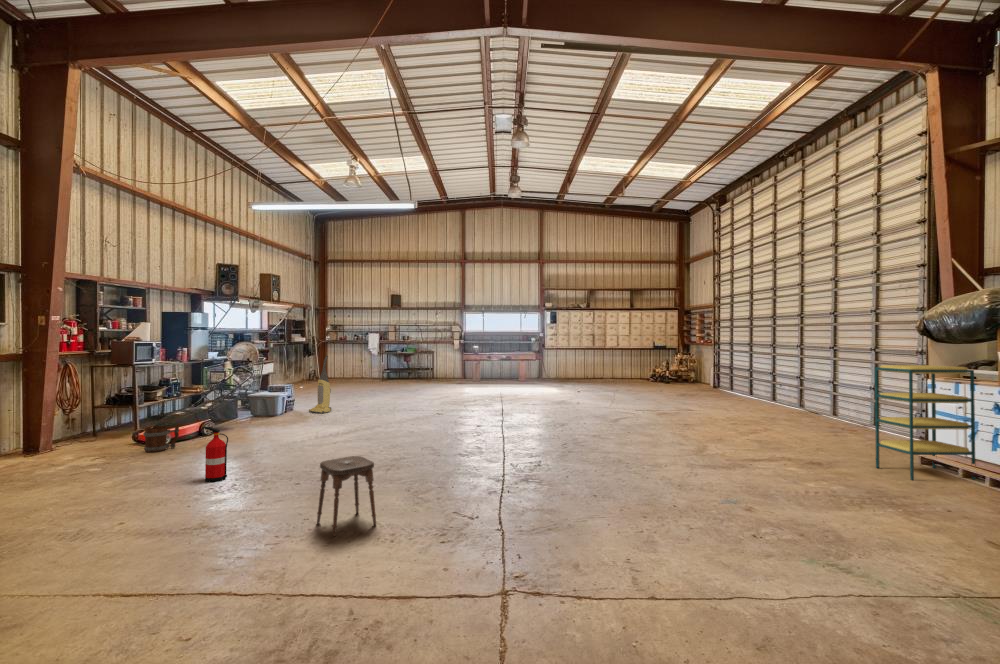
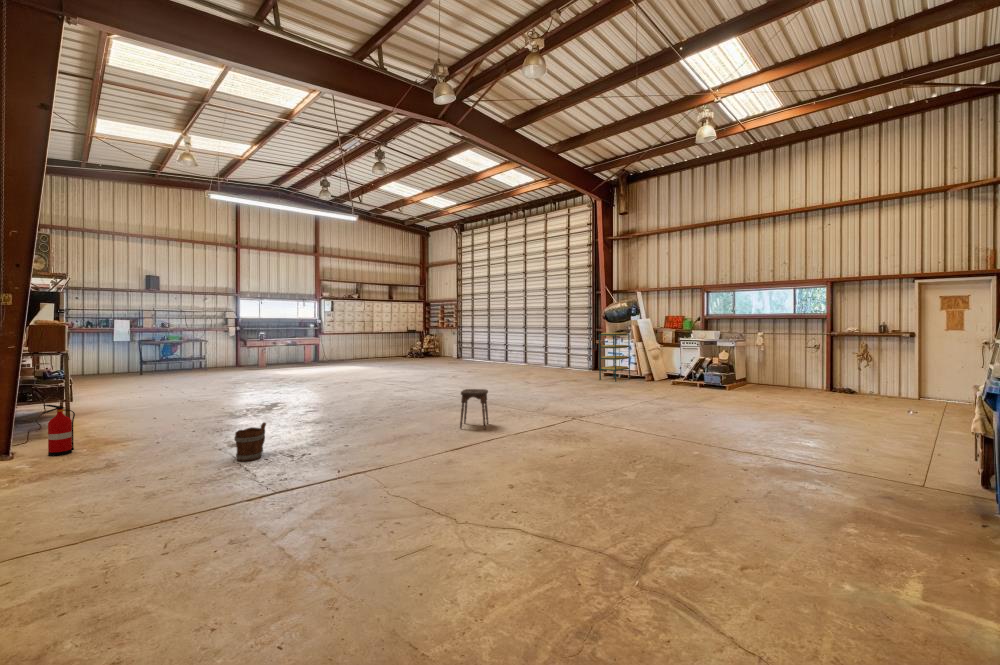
vacuum cleaner: present [309,356,331,414] -> none [186,341,213,400]
bucket: present [143,423,181,452] -> present [234,422,266,461]
fire extinguisher: present [201,427,228,482] -> present [42,405,75,456]

